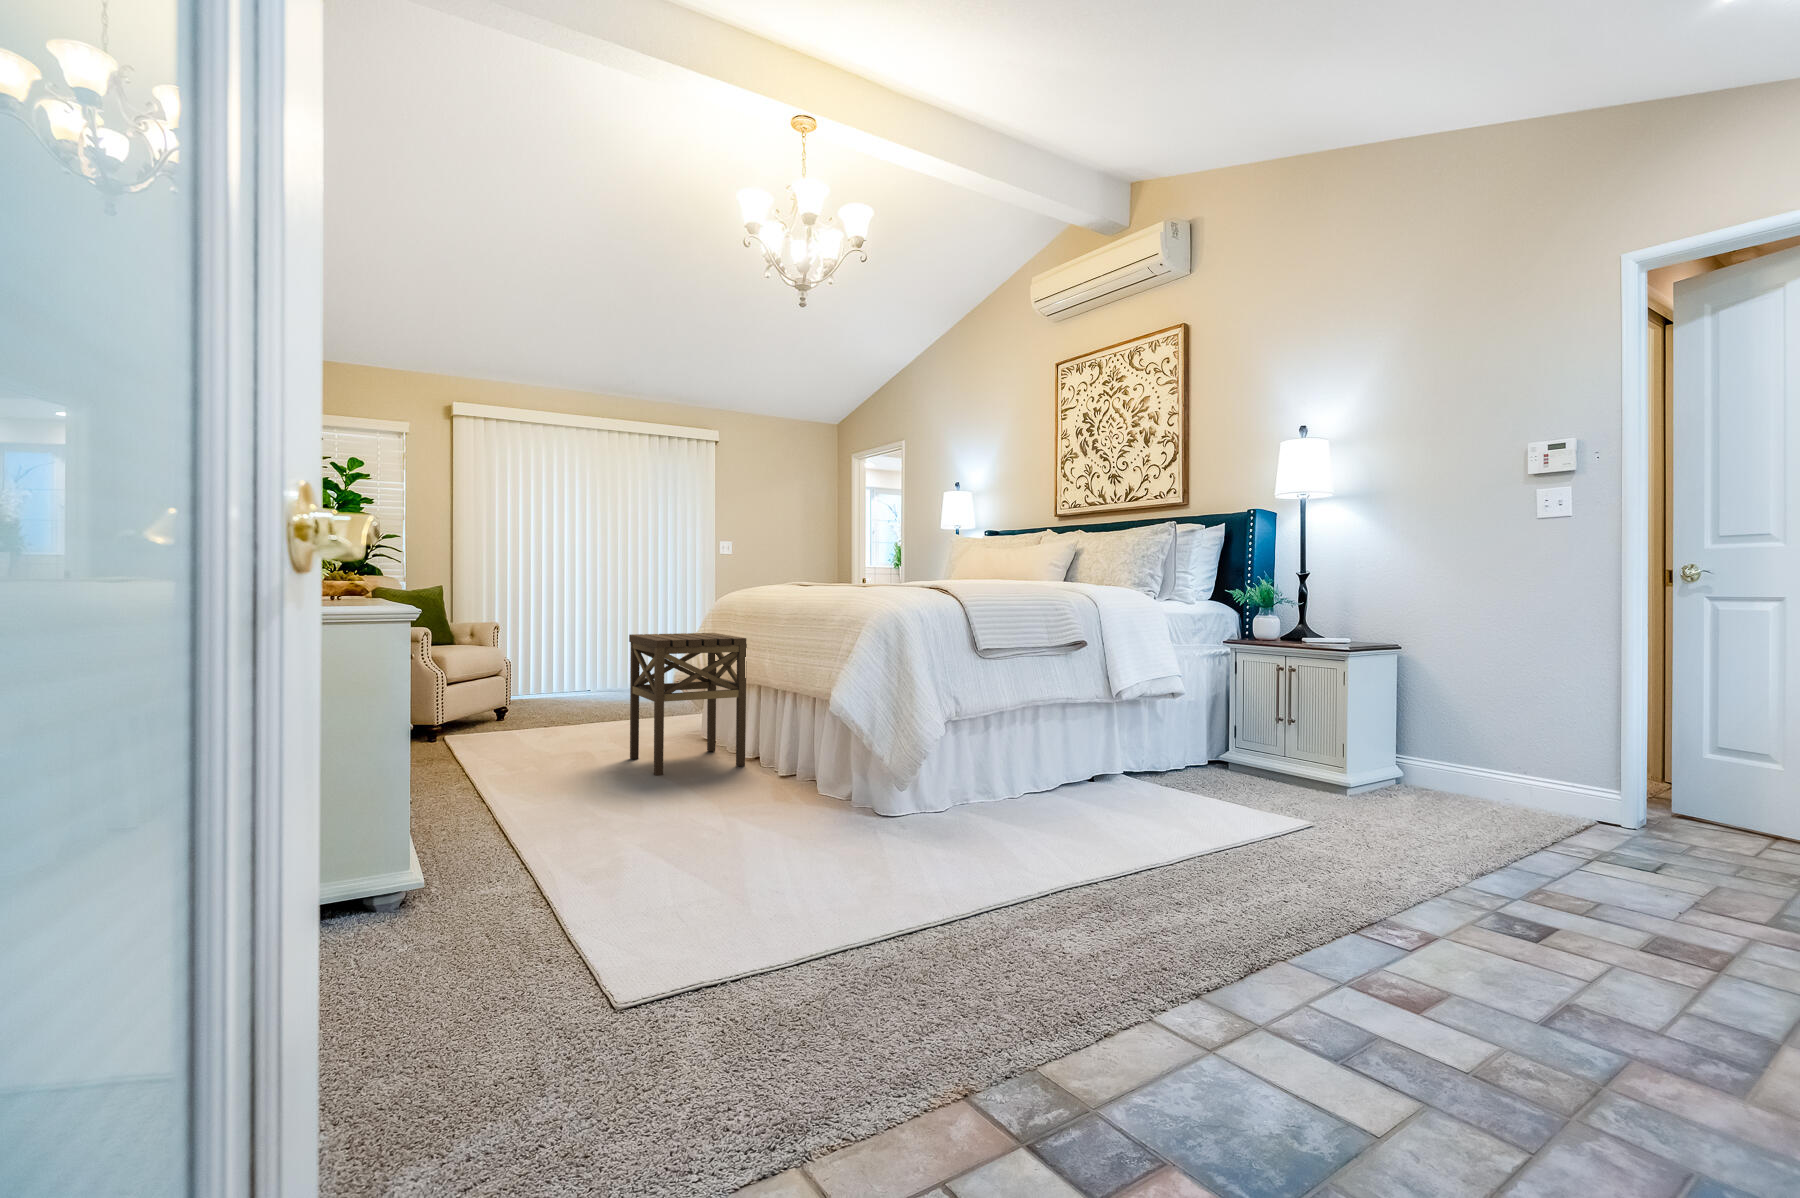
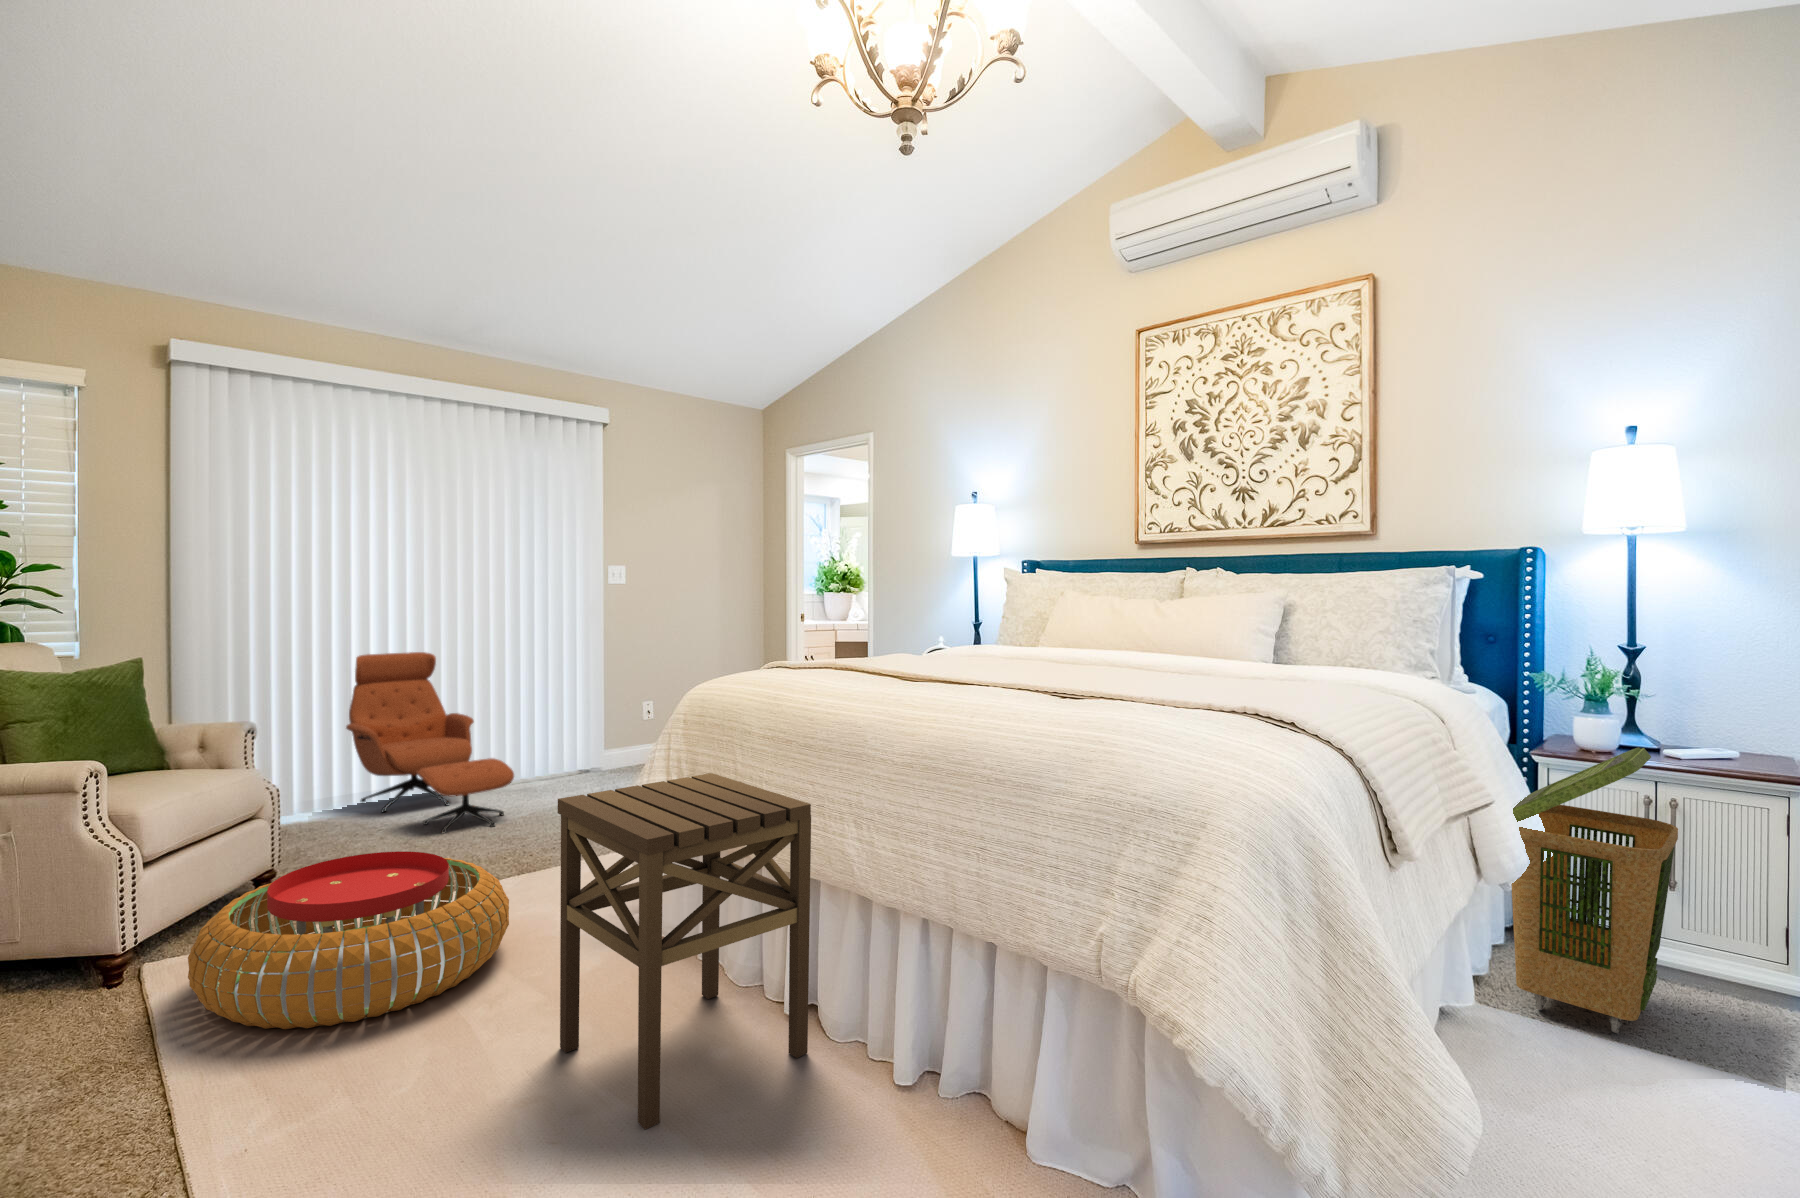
lounge chair: none [547,597,643,702] -> present [346,652,514,833]
laundry basket: none [1152,624,1257,786] -> present [1511,747,1678,1033]
pouf: none [467,682,620,748] -> present [188,851,509,1029]

